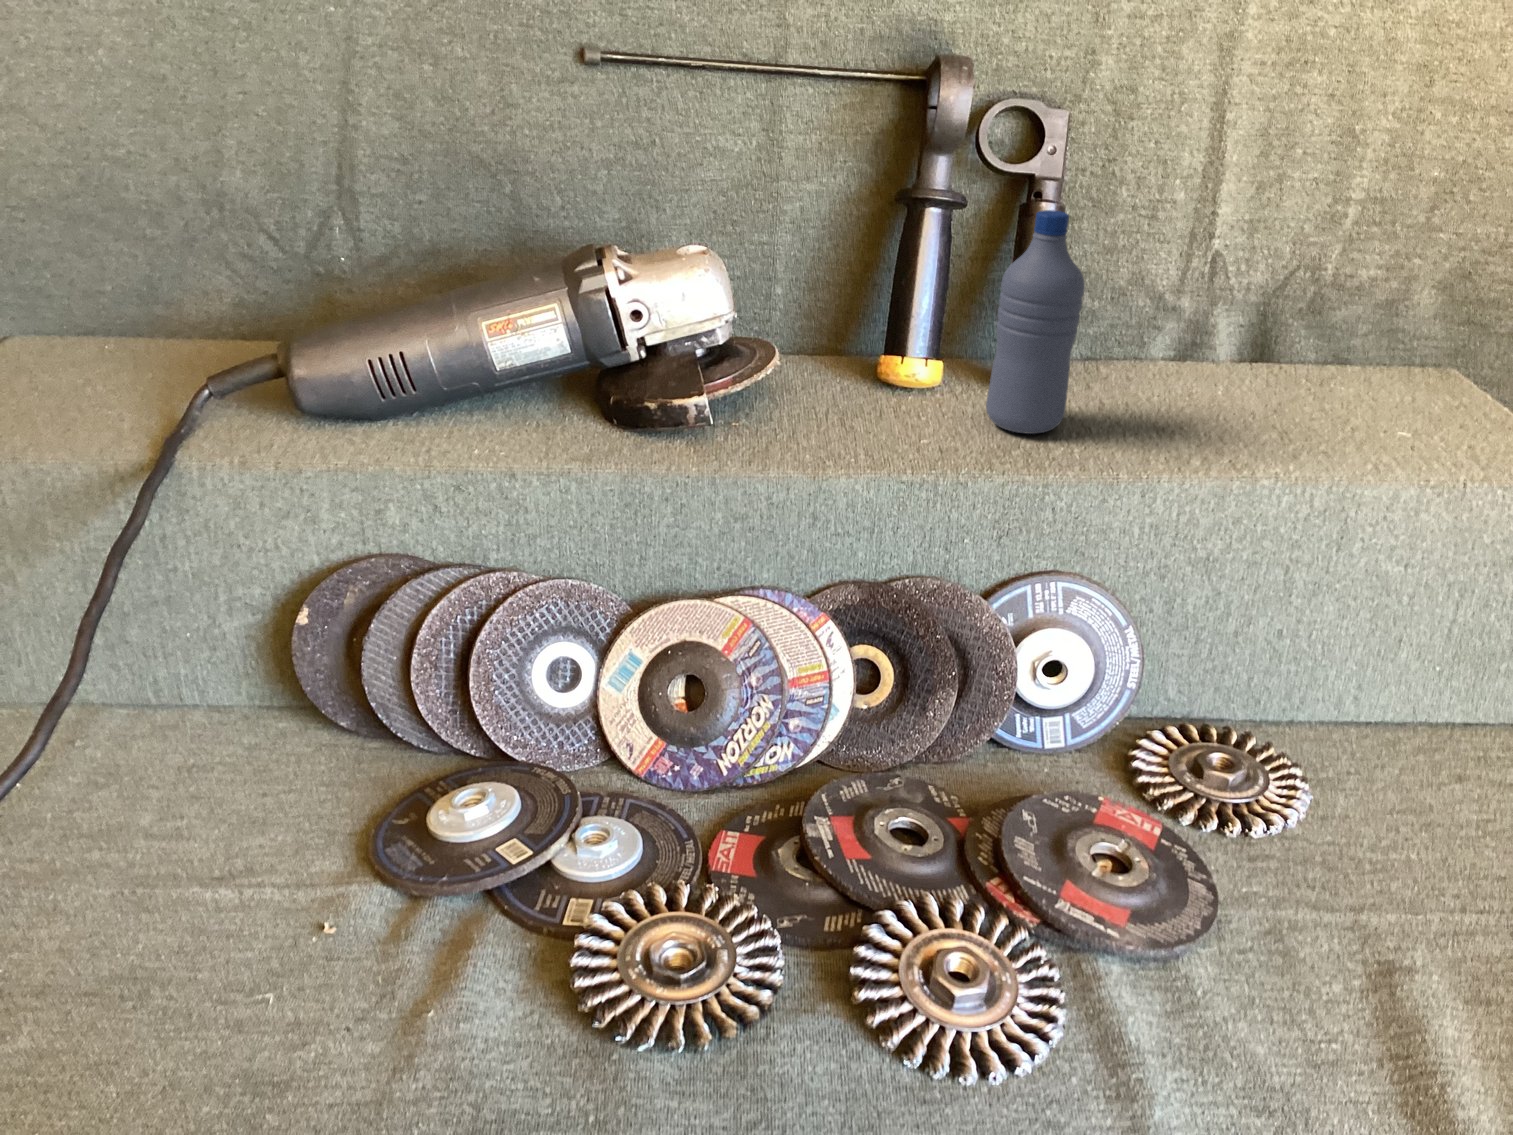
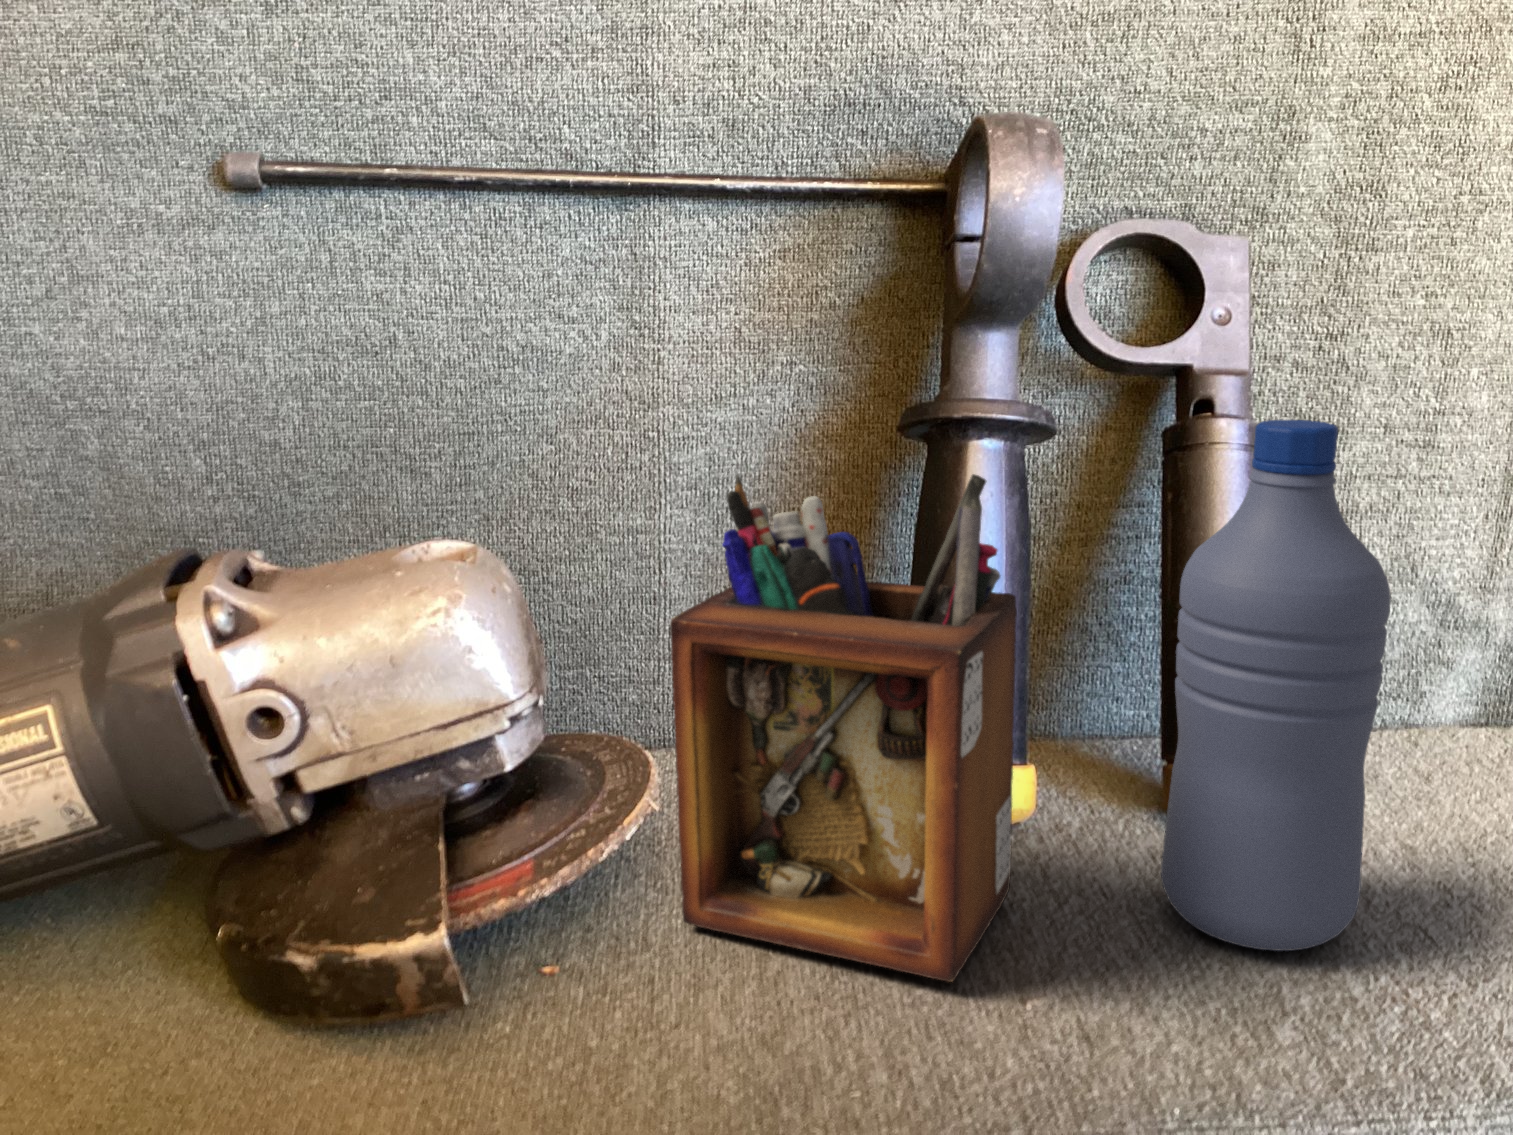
desk organizer: none [785,222,934,435] -> present [670,474,1017,982]

